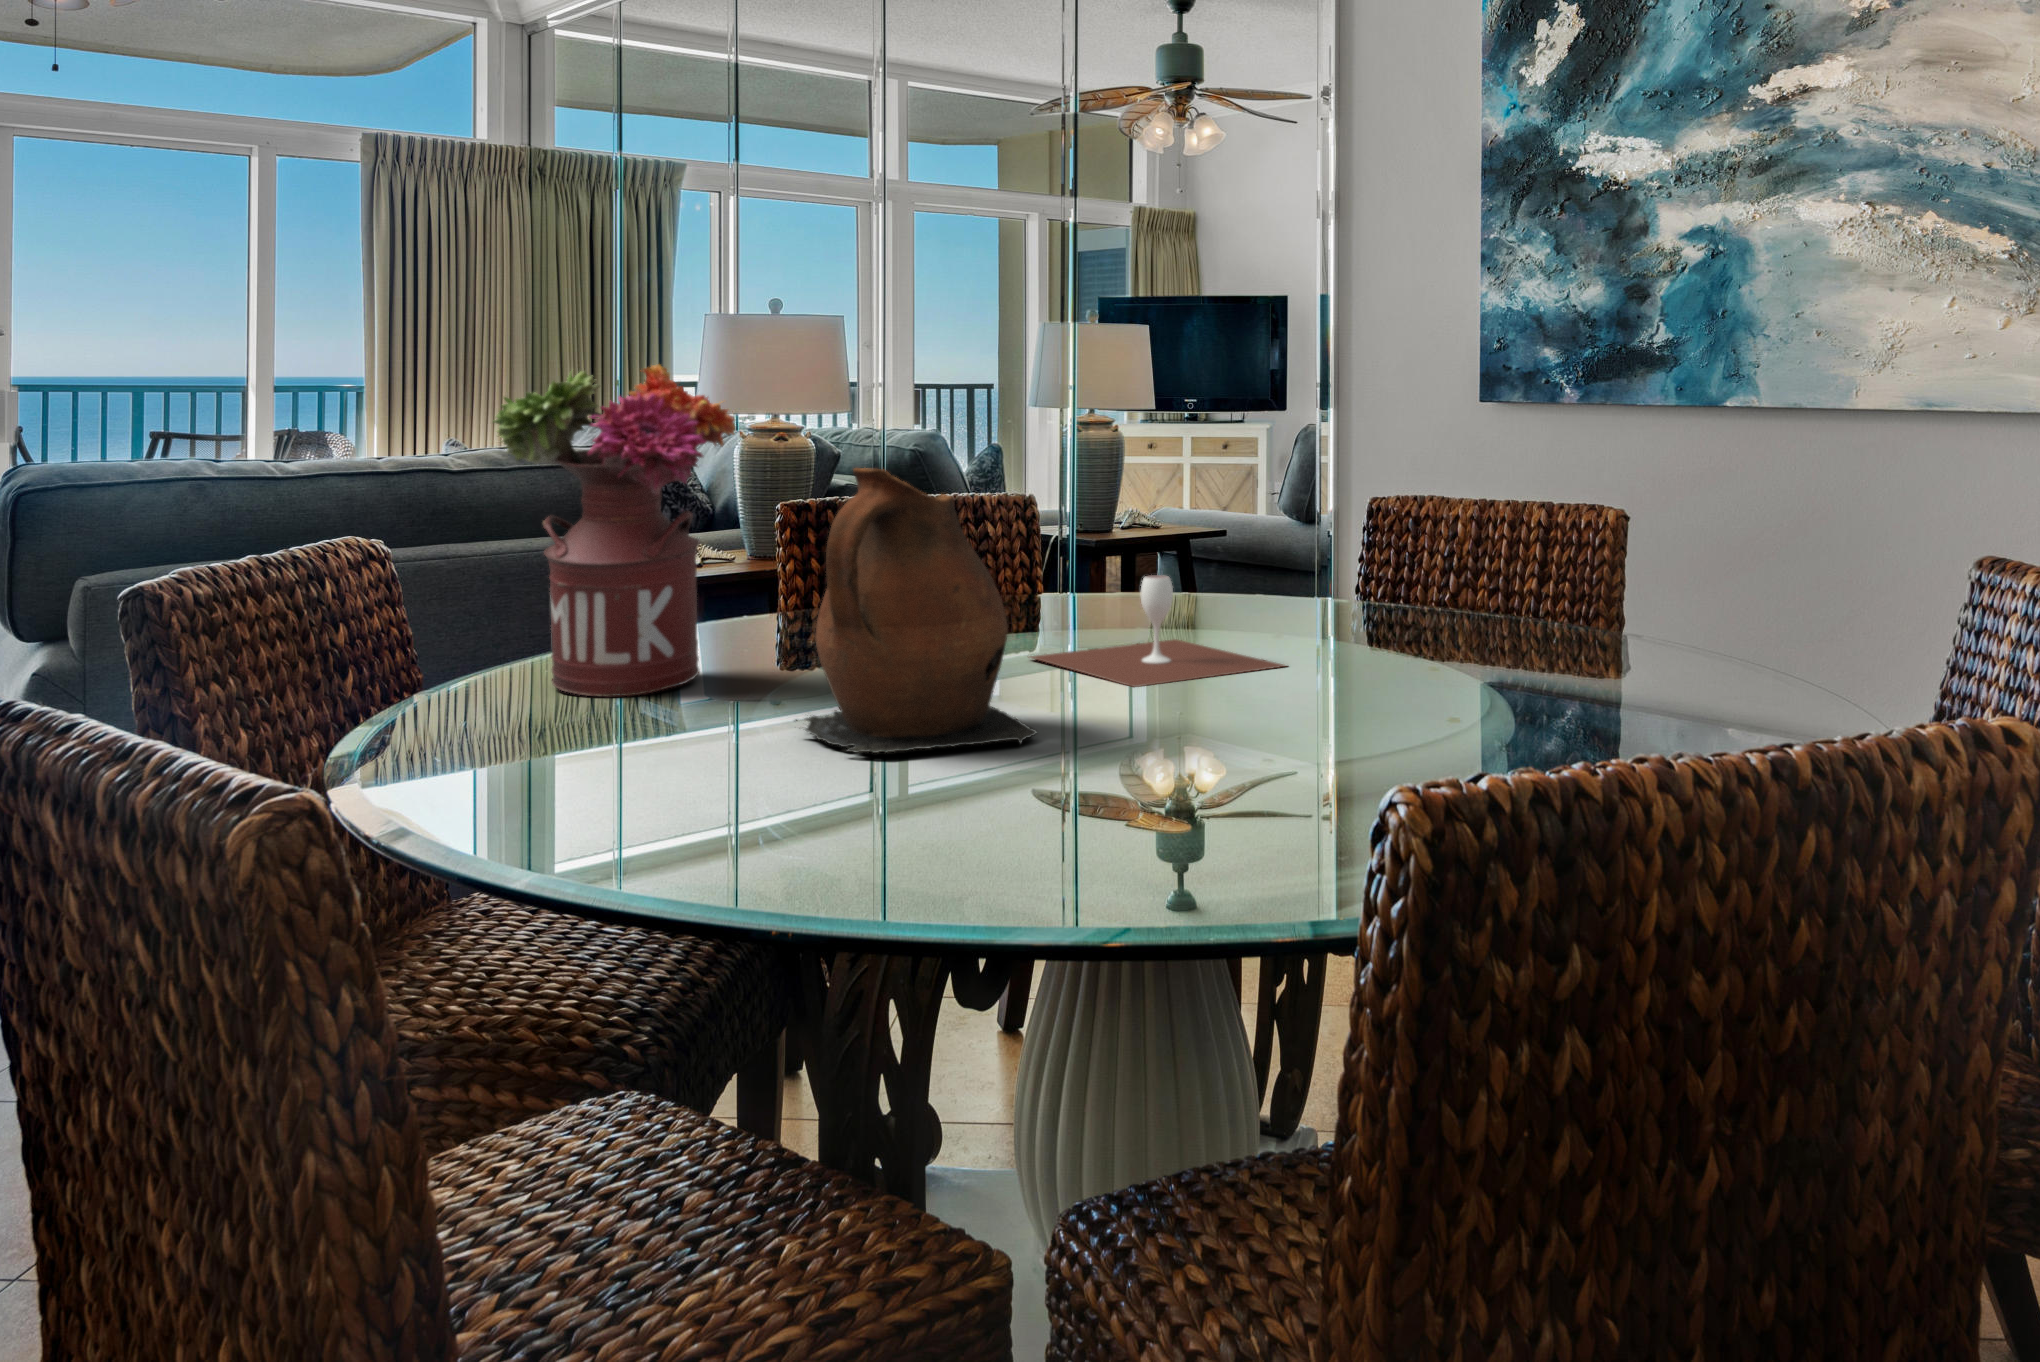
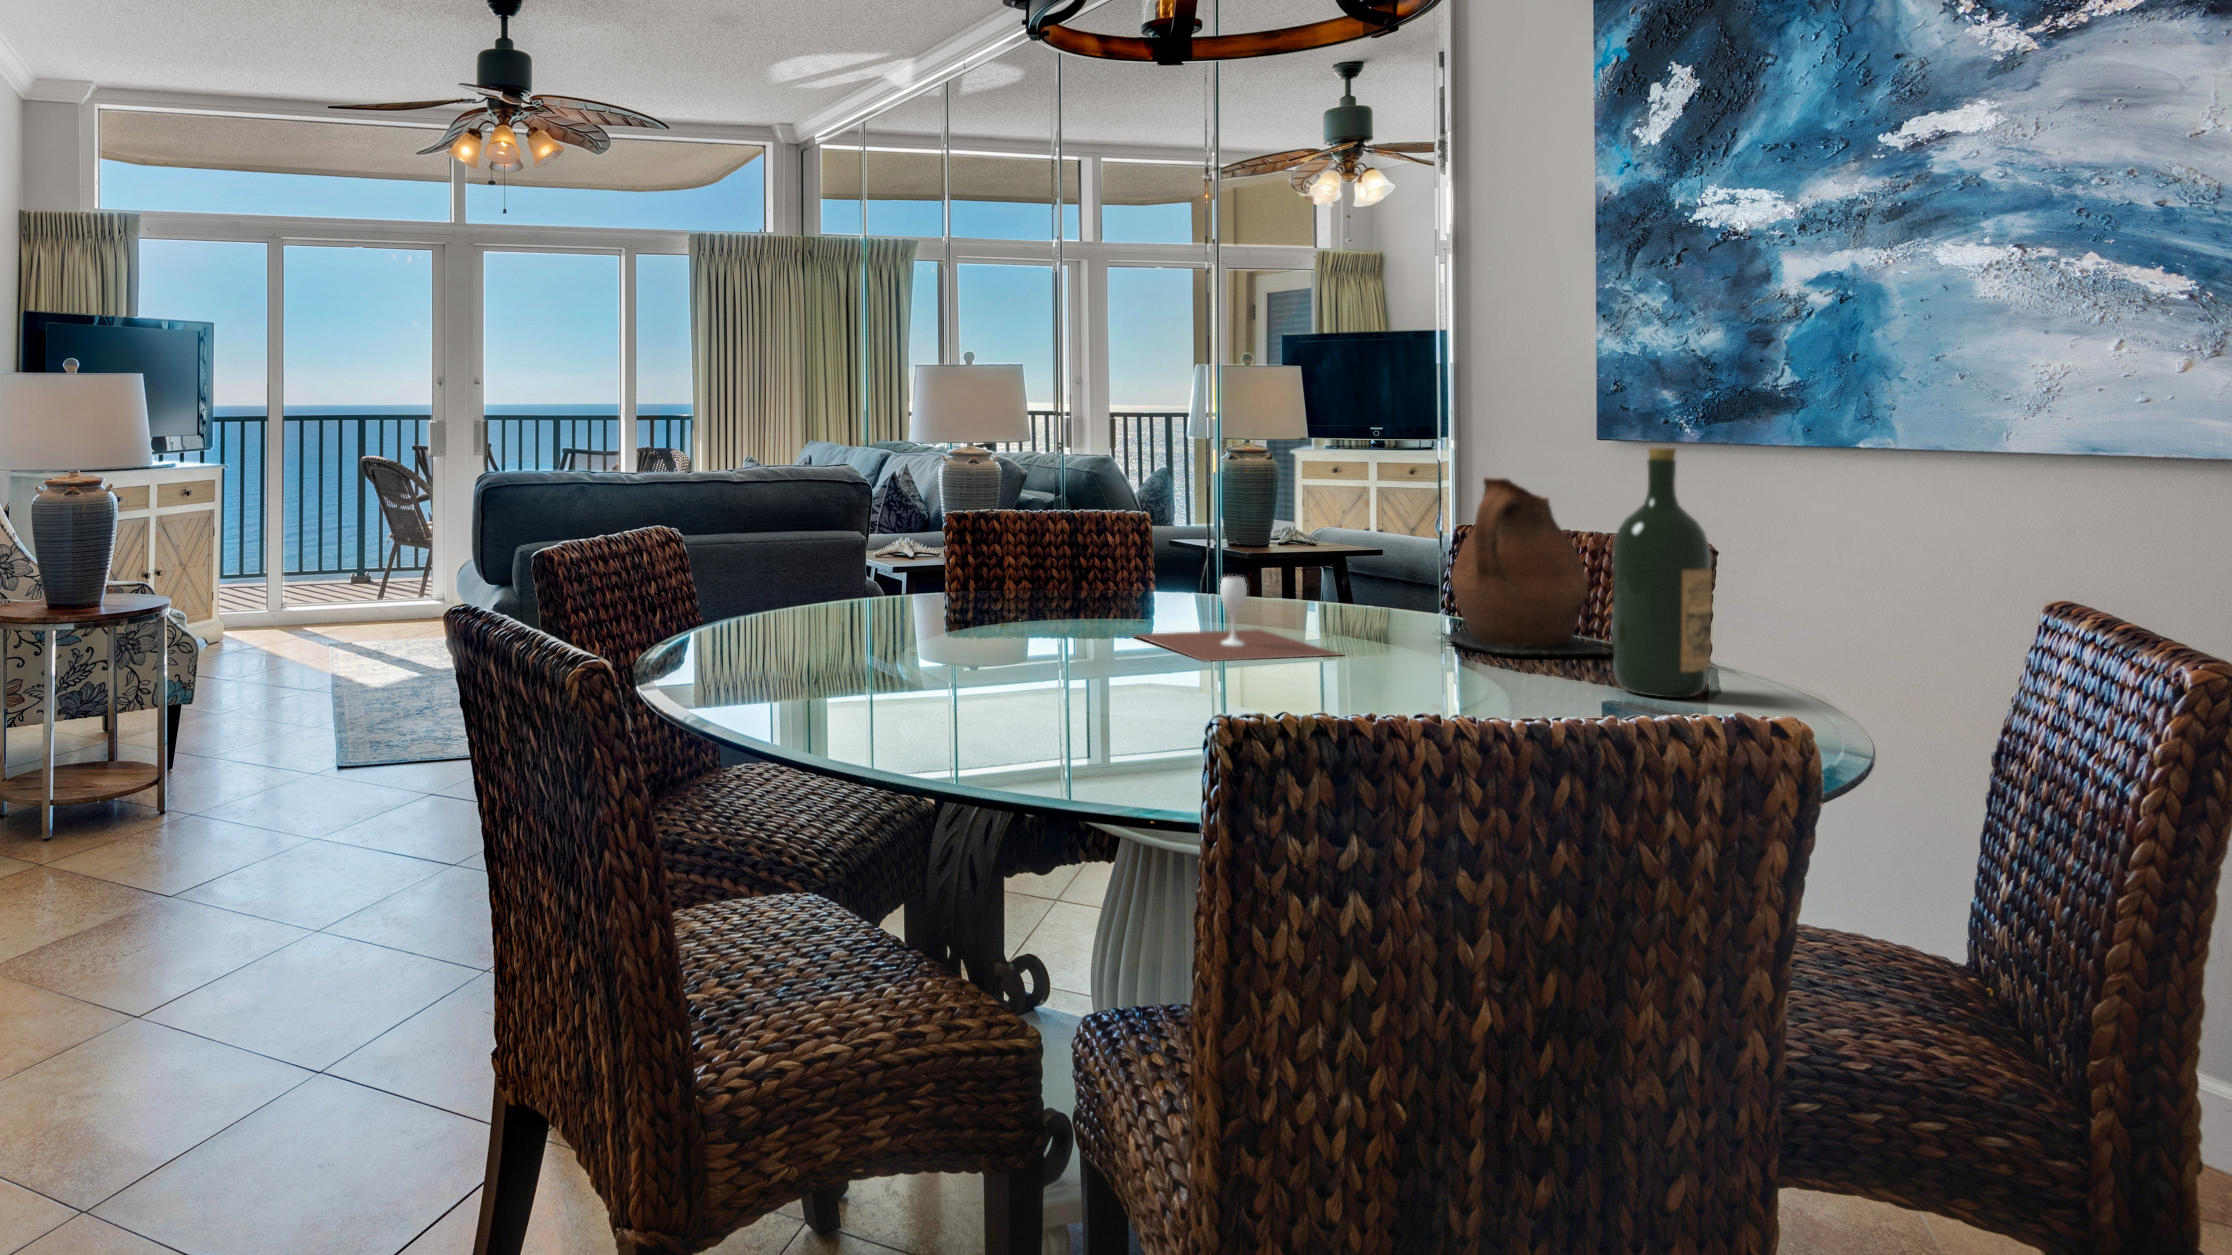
flower arrangement: present [493,364,736,697] -> none [747,409,910,641]
wine bottle: none [1588,406,1688,692] -> present [1612,447,1712,698]
ceramic pitcher: present [796,468,1037,753] -> present [1443,478,1612,655]

